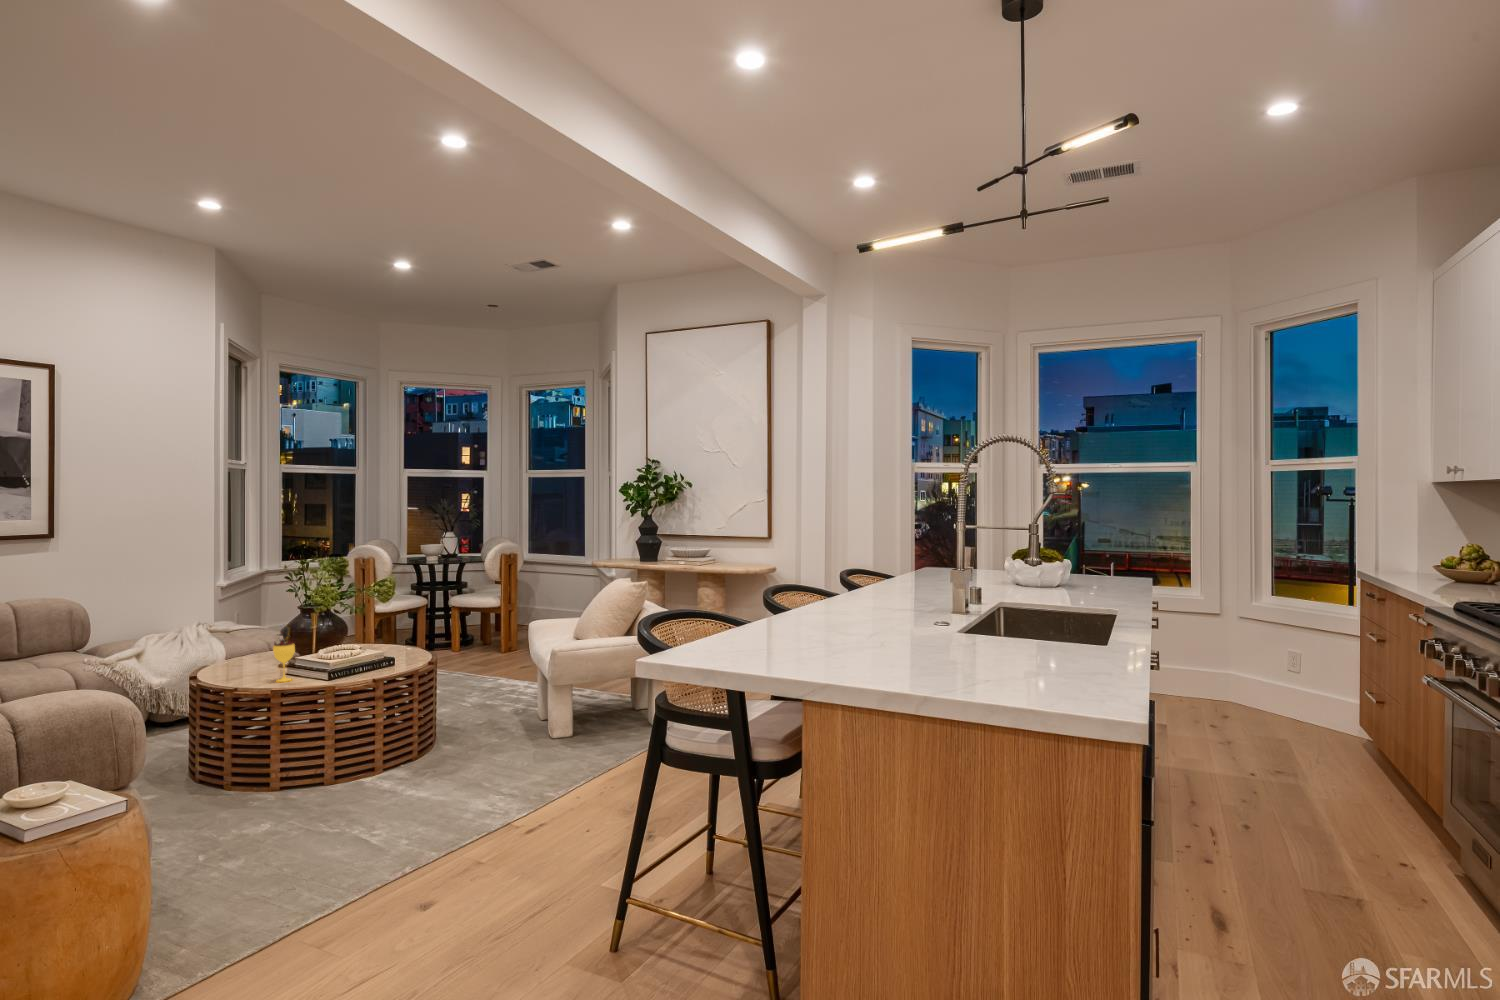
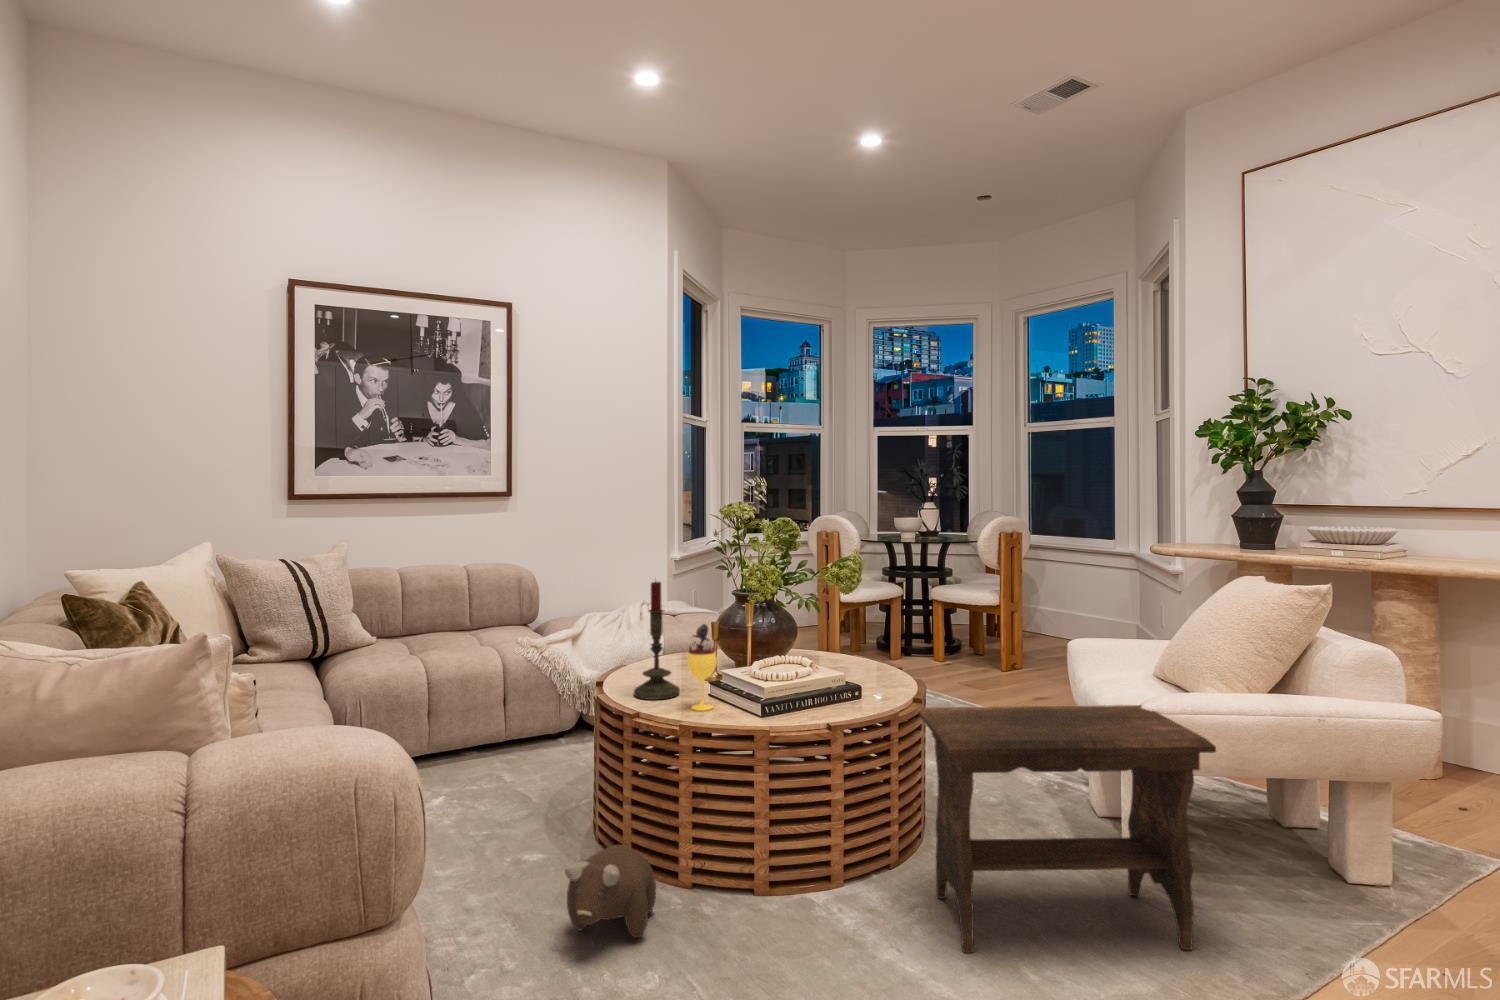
candle: none [227,600,263,681] -> present [634,581,680,700]
footstool: none [431,649,580,785] -> present [919,705,1216,953]
plush toy: none [194,766,257,822] -> present [565,845,656,938]

